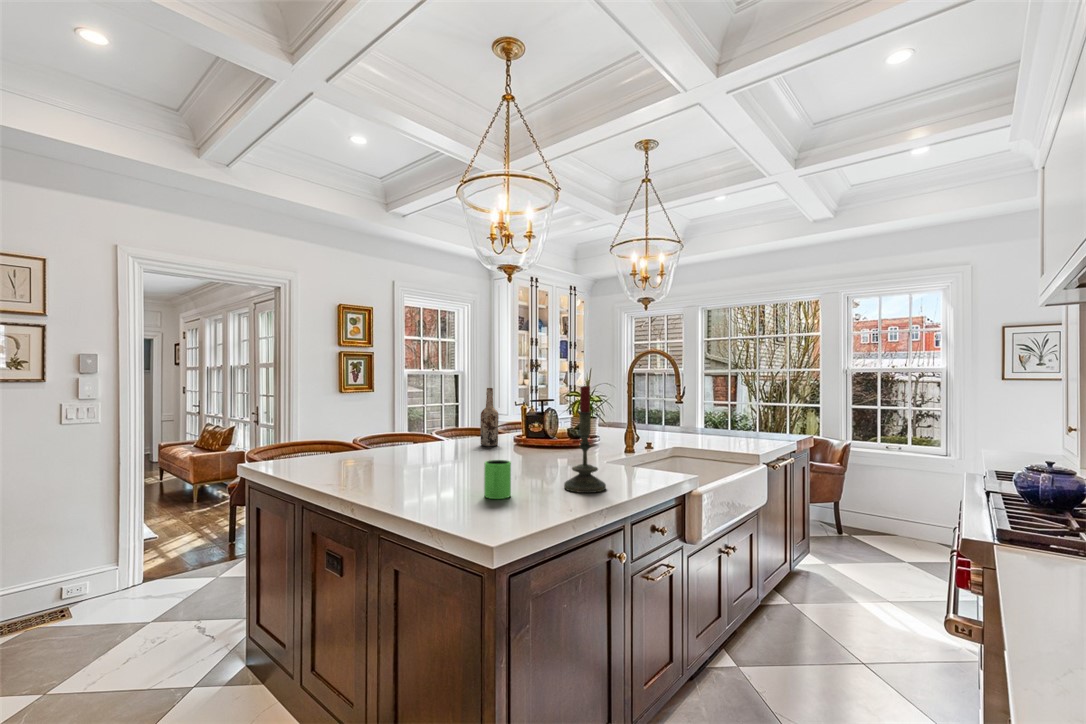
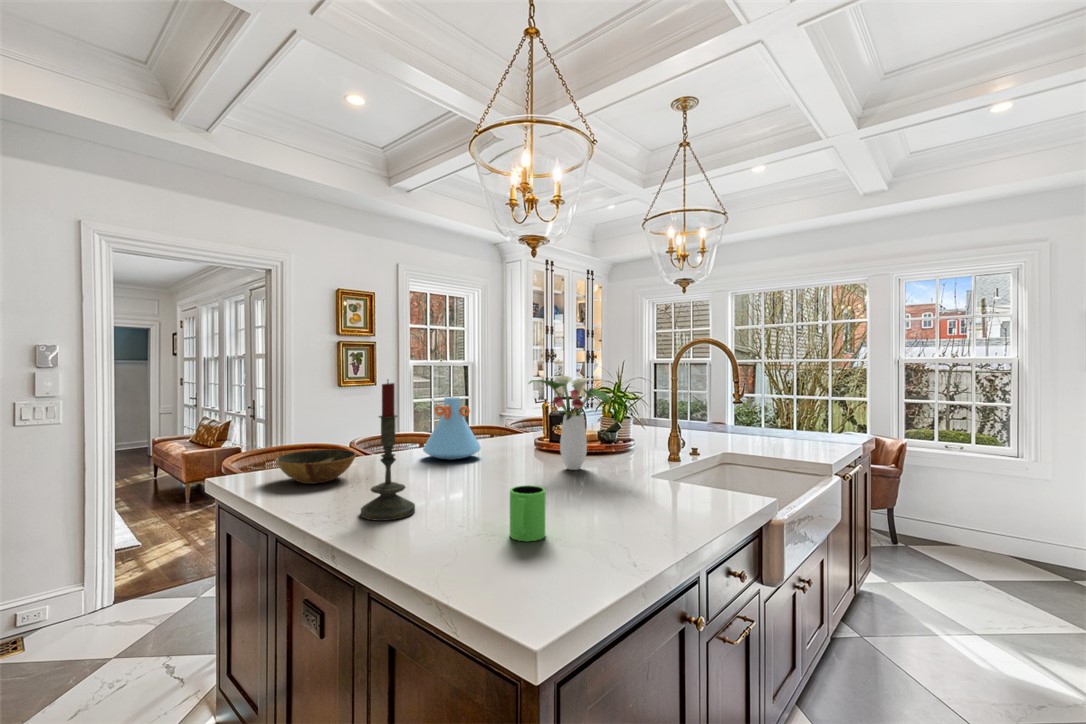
flower arrangement: none [505,380,571,458] -> present [528,375,610,470]
candle: present [564,386,606,493] -> present [361,382,415,521]
wine bottle: present [480,388,499,446] -> none [496,384,517,452]
vase: none [418,399,467,451] -> present [423,397,481,460]
bowl: none [299,441,365,467] -> present [275,449,356,484]

